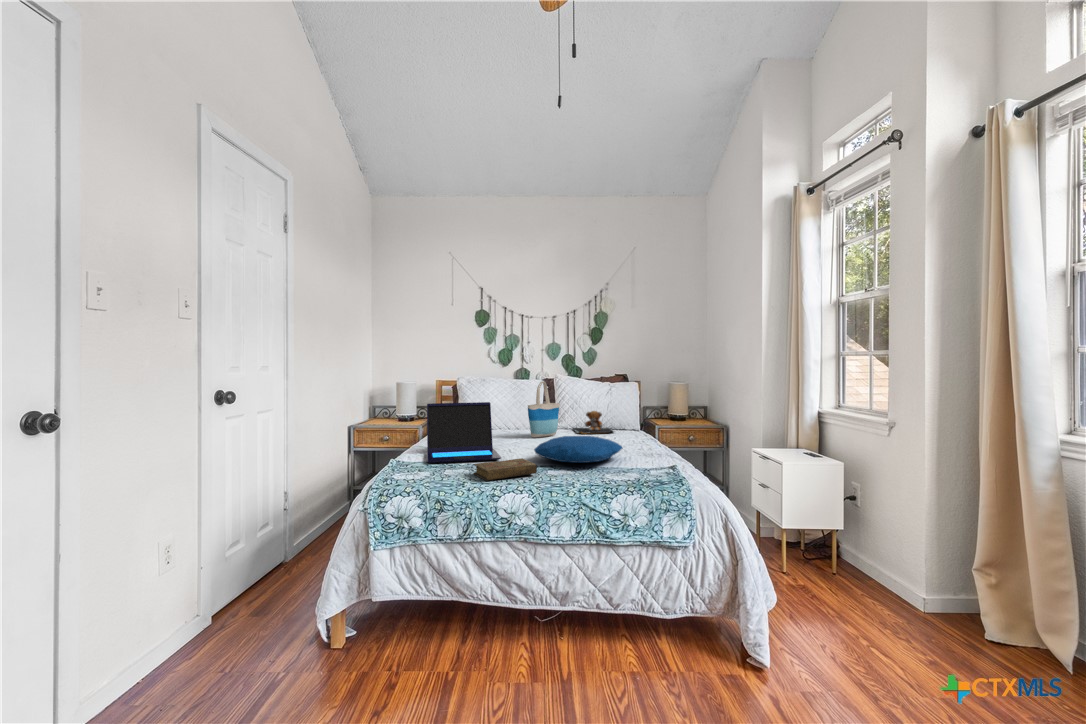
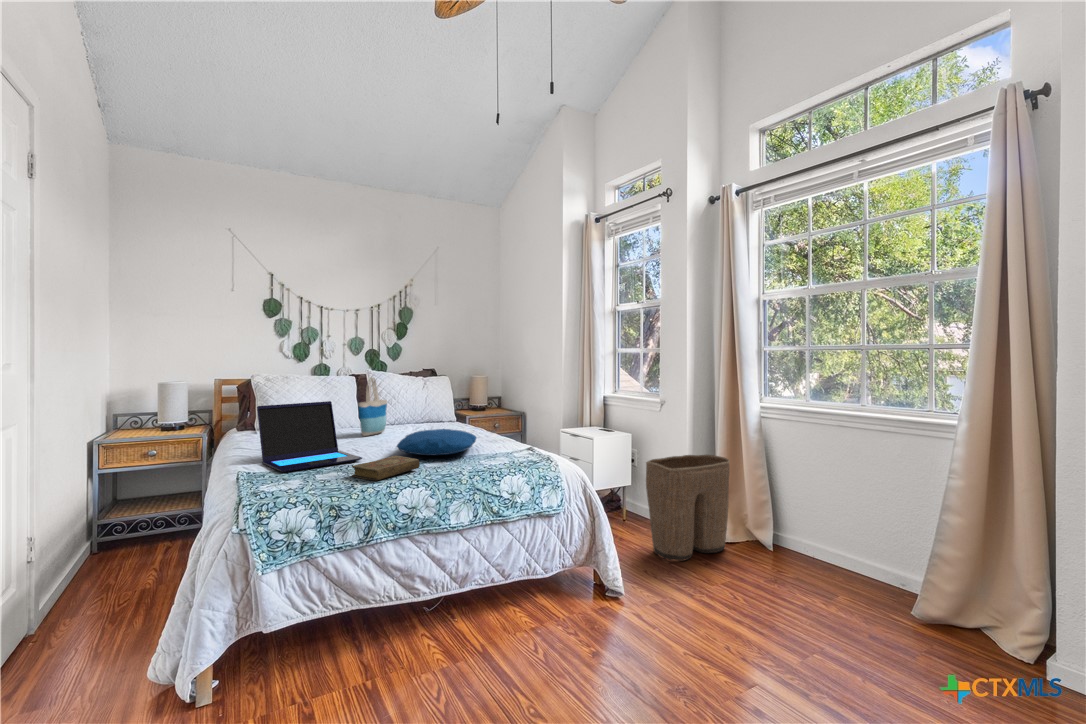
teddy bear: present [573,411,613,434] -> none [392,406,439,429]
laundry basket: none [842,499,992,653] -> present [646,455,730,561]

